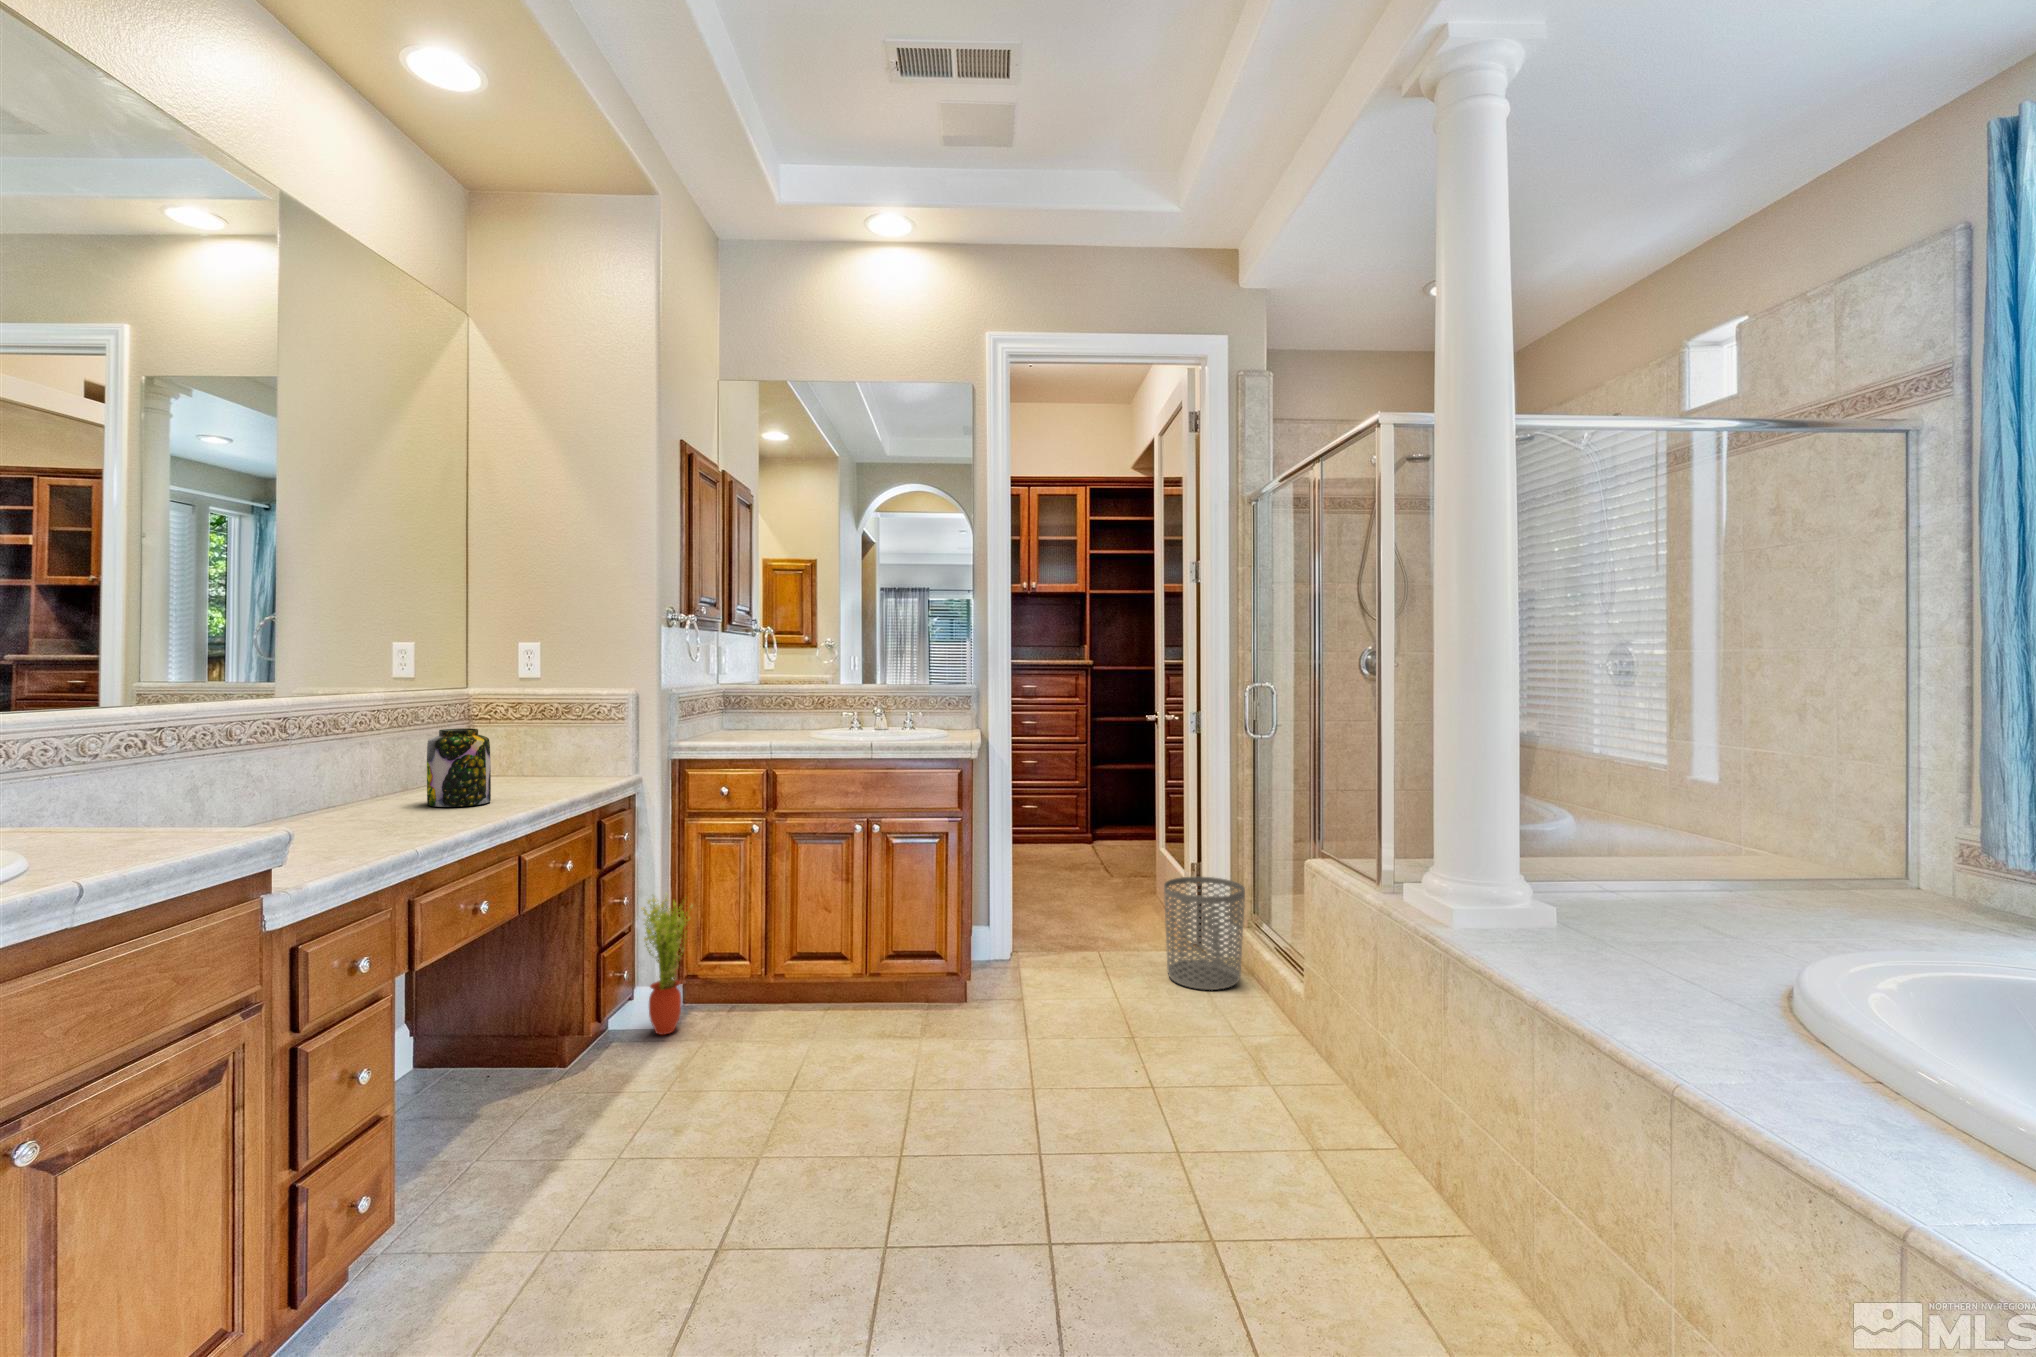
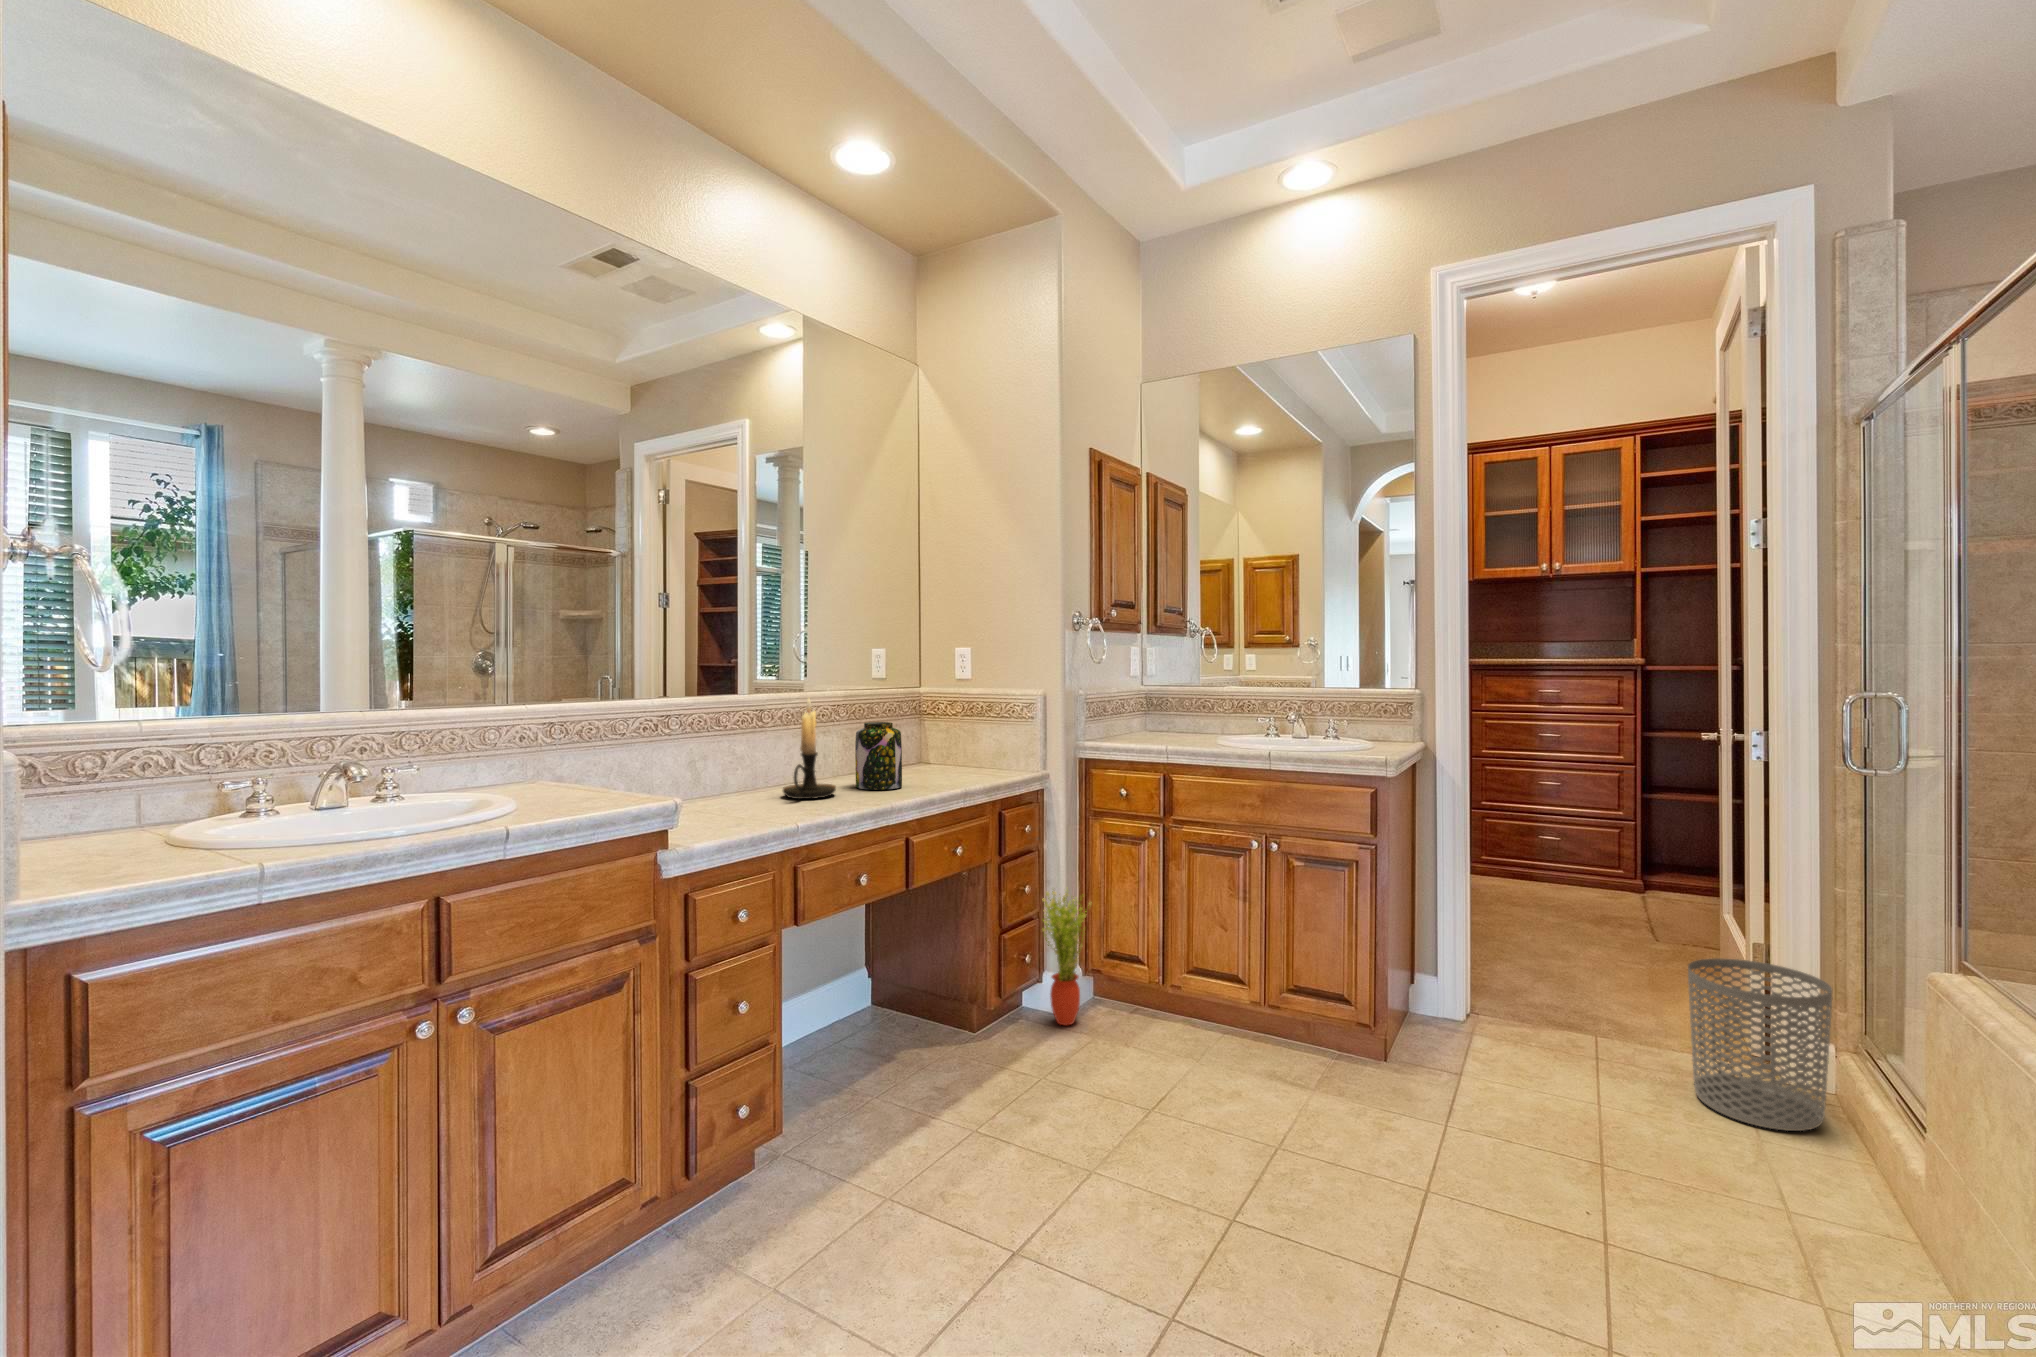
candle holder: none [339,700,417,824] -> present [783,699,836,799]

